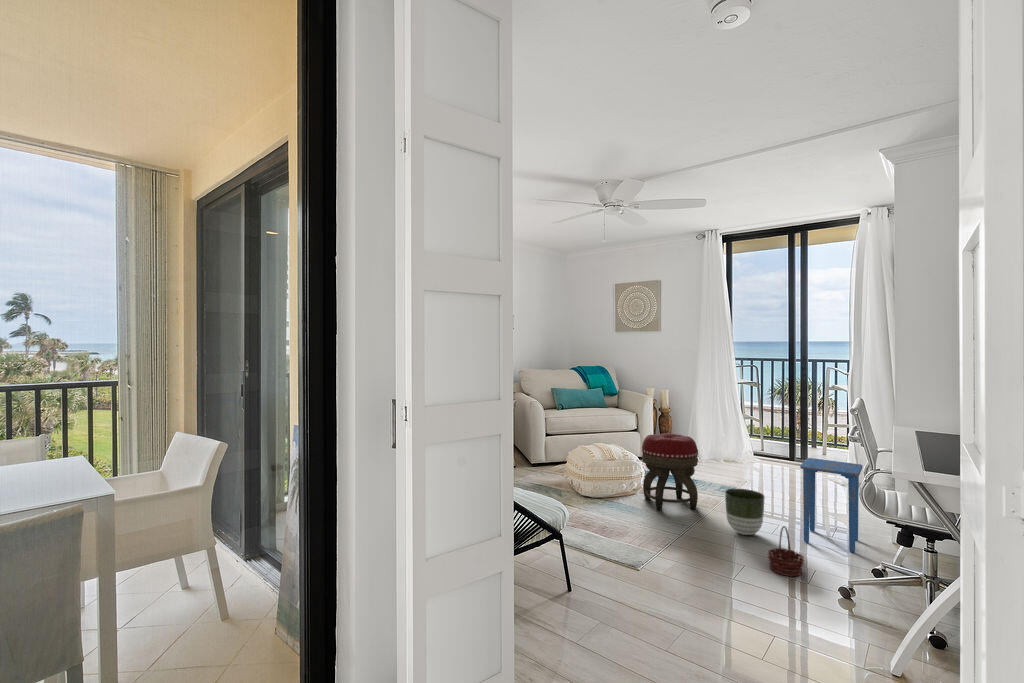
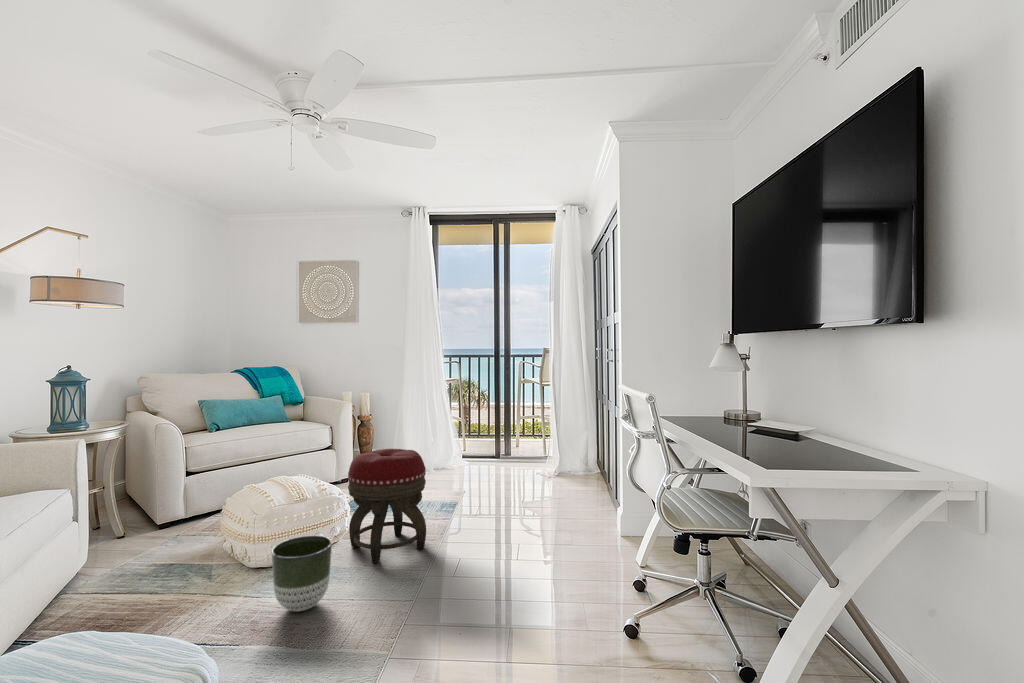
side table: present [800,458,862,552] -> none [553,459,616,566]
planter: present [725,489,765,535] -> present [272,536,332,612]
basket: present [768,526,804,576] -> none [542,561,588,633]

